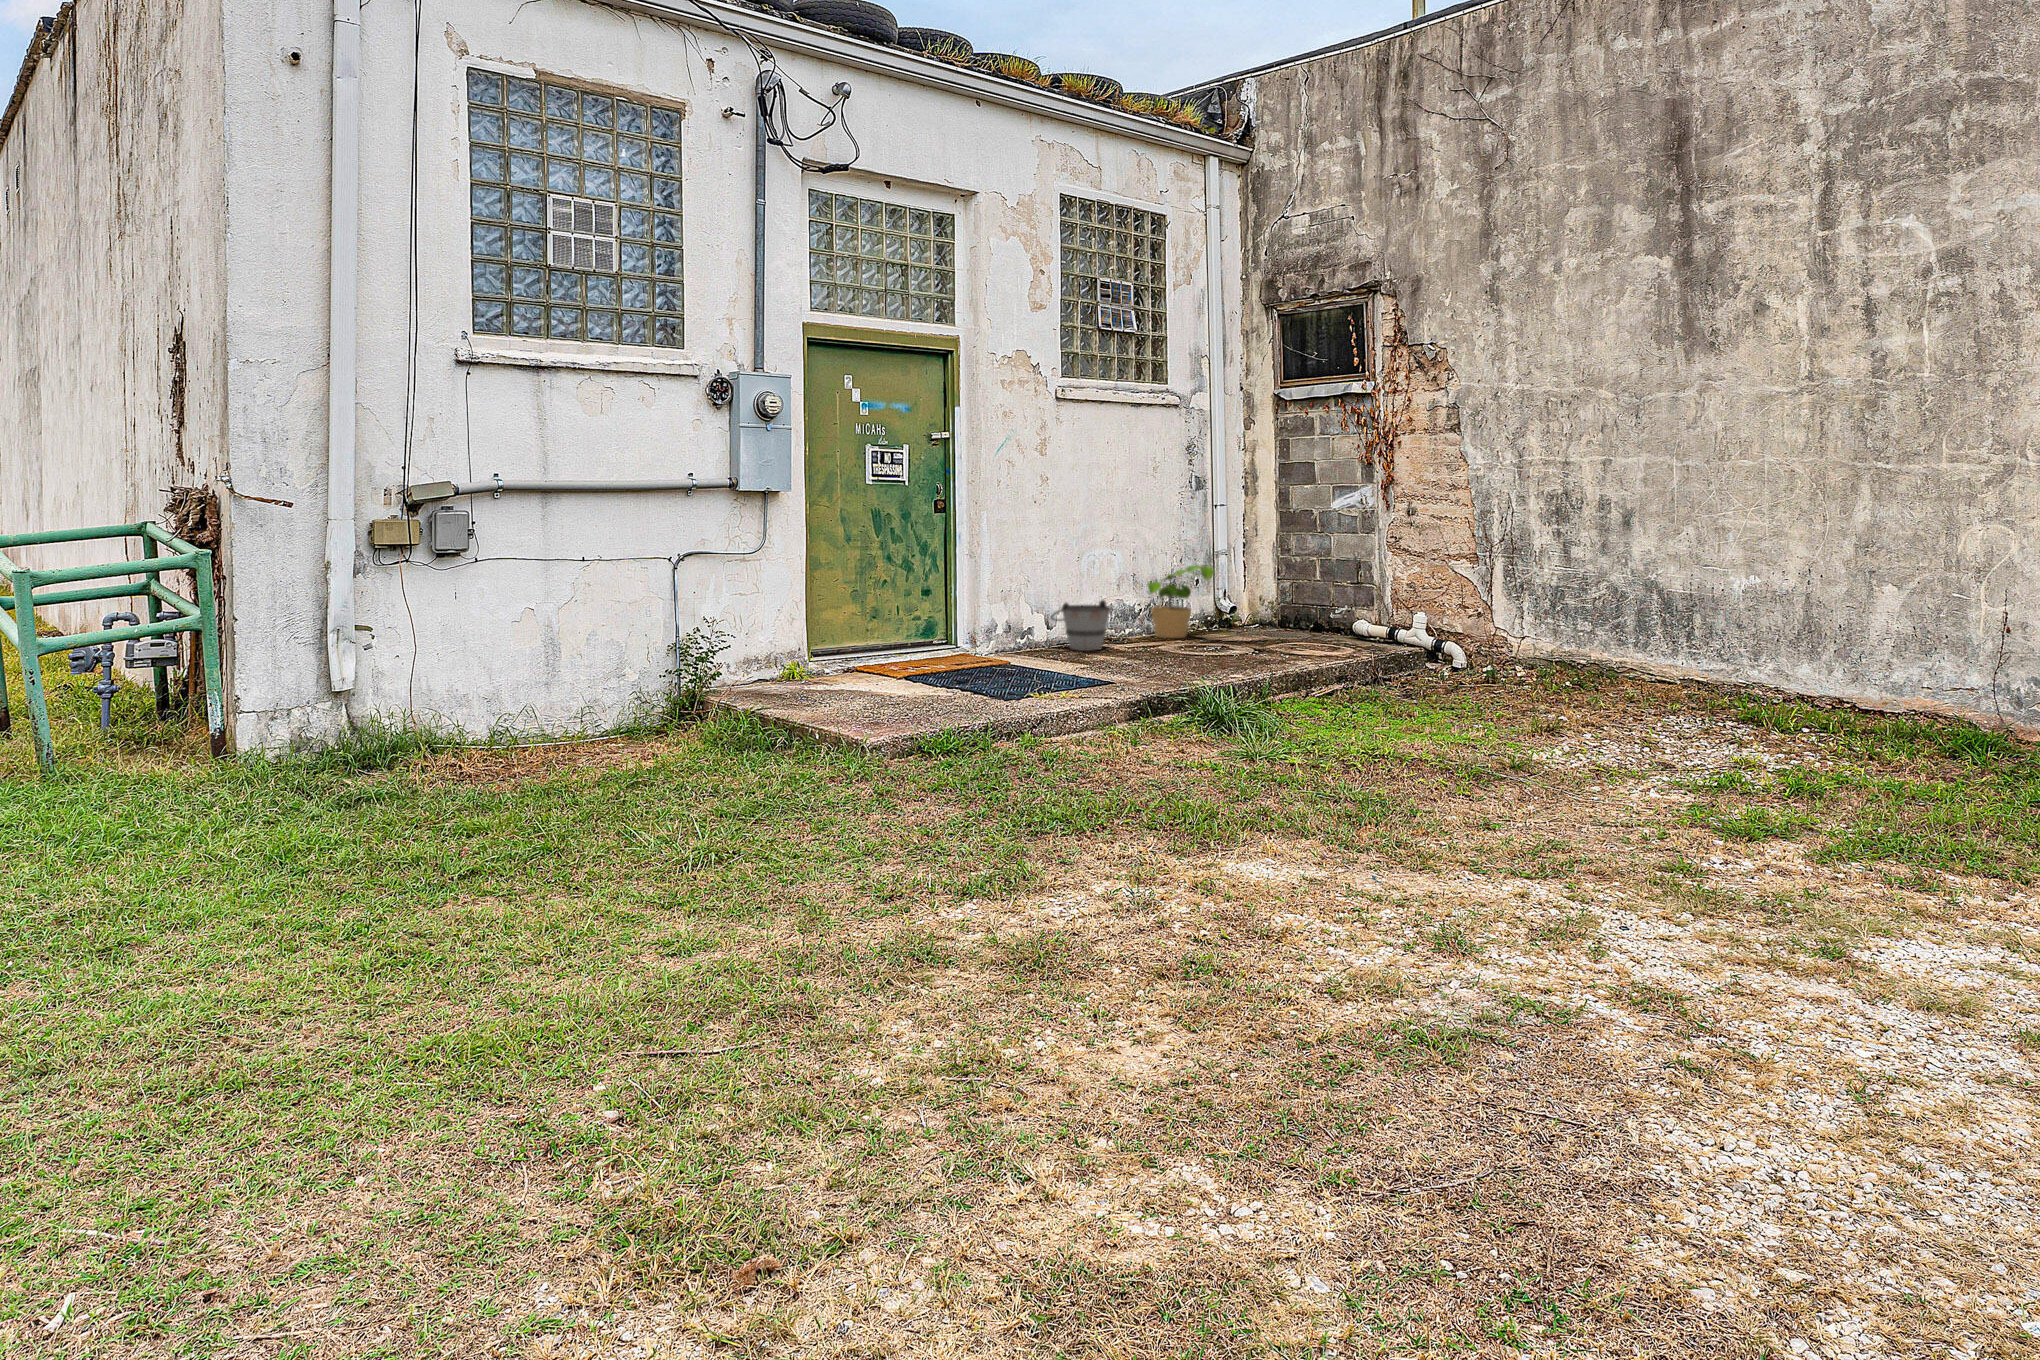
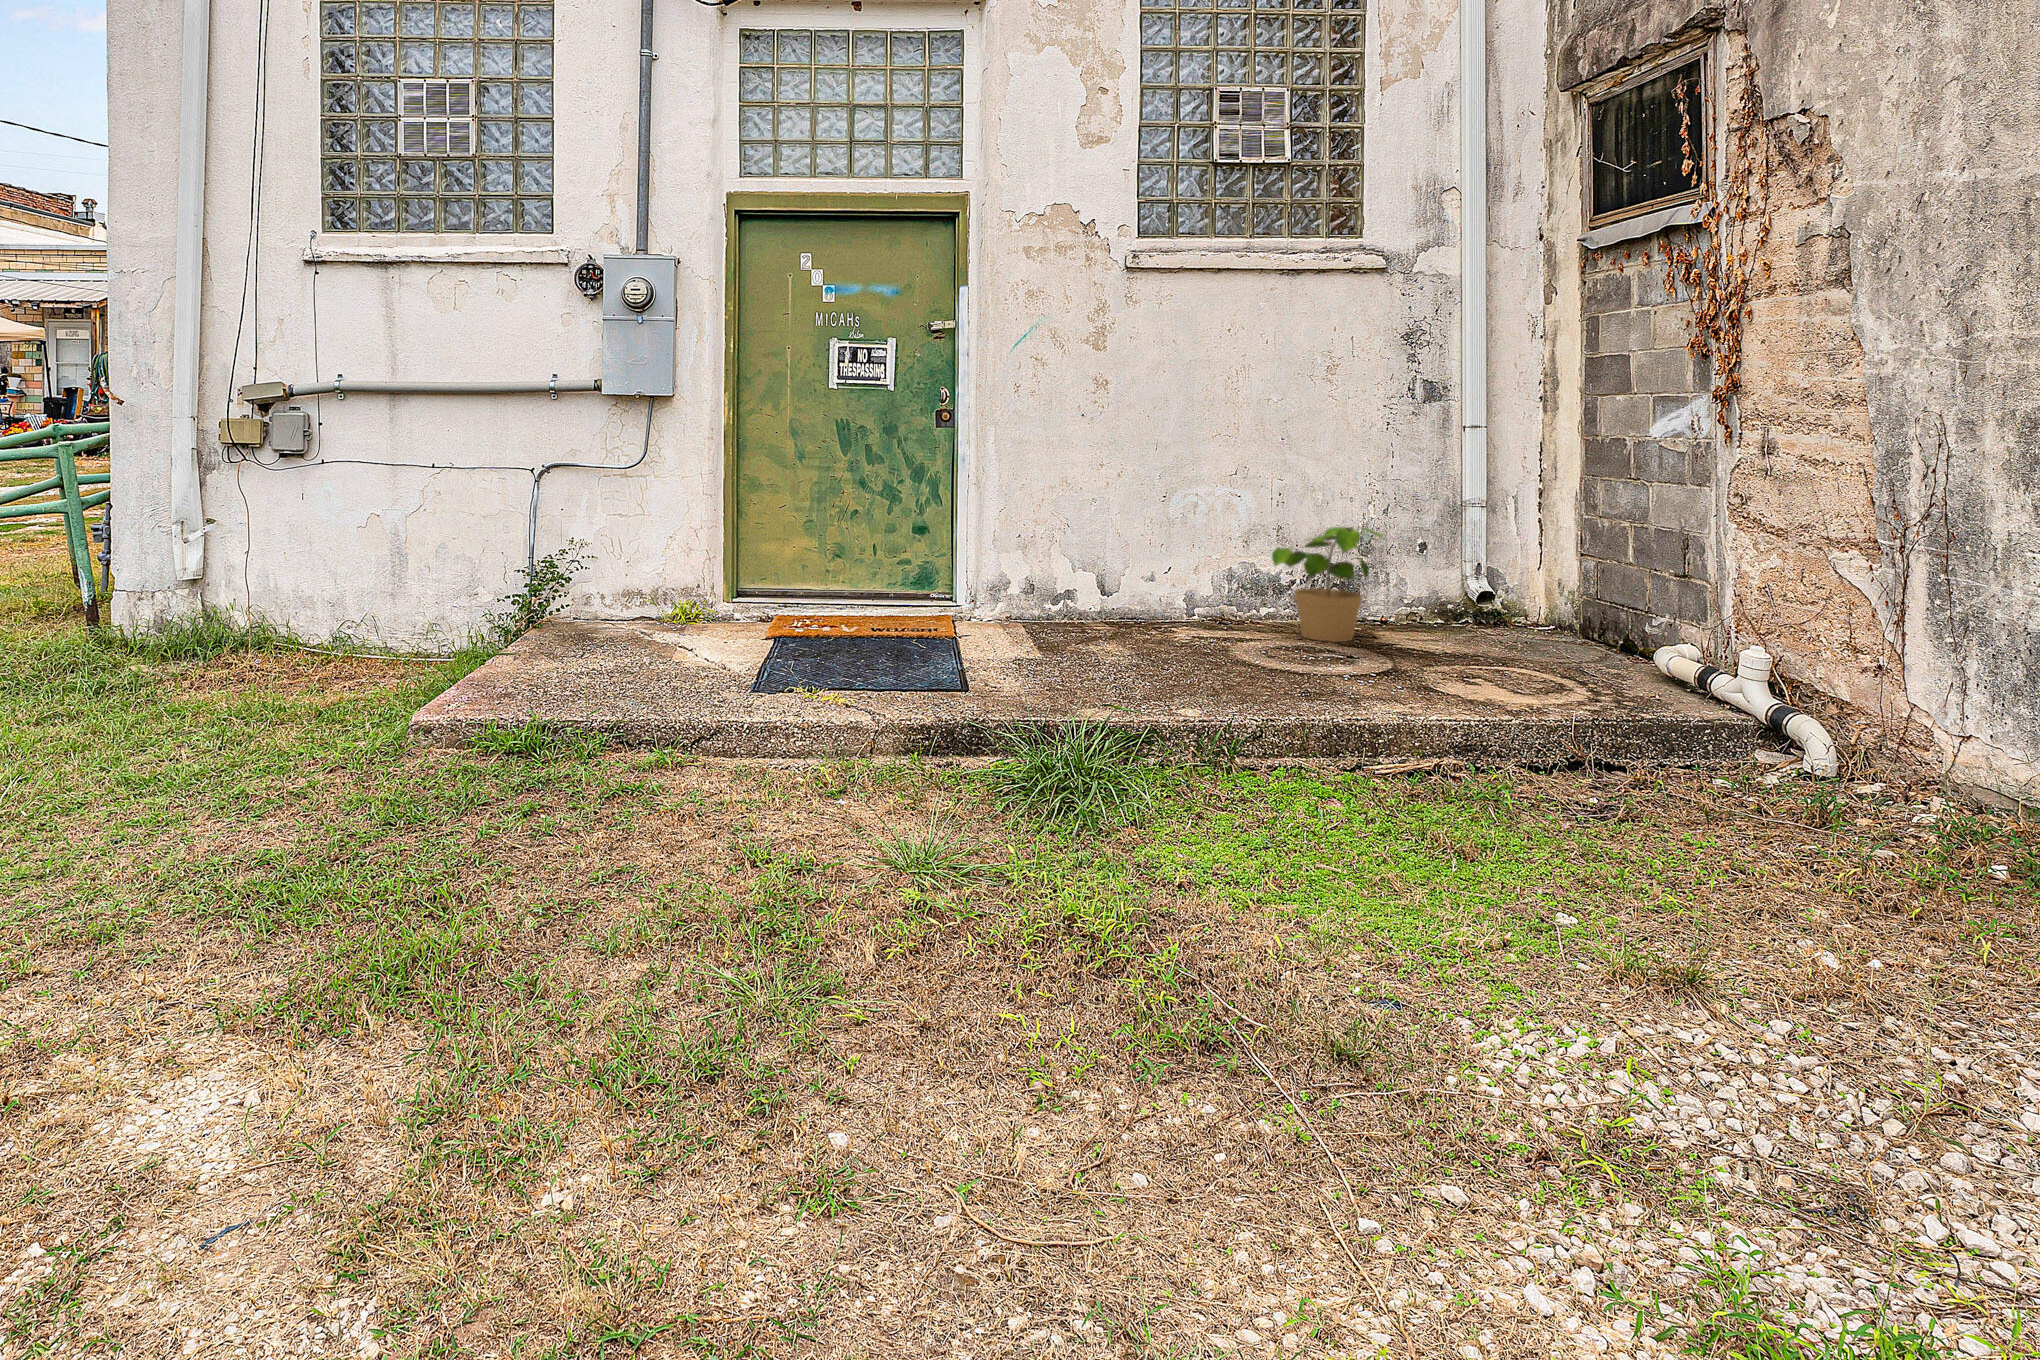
bucket: present [1051,600,1110,651] -> none [1093,567,1178,643]

